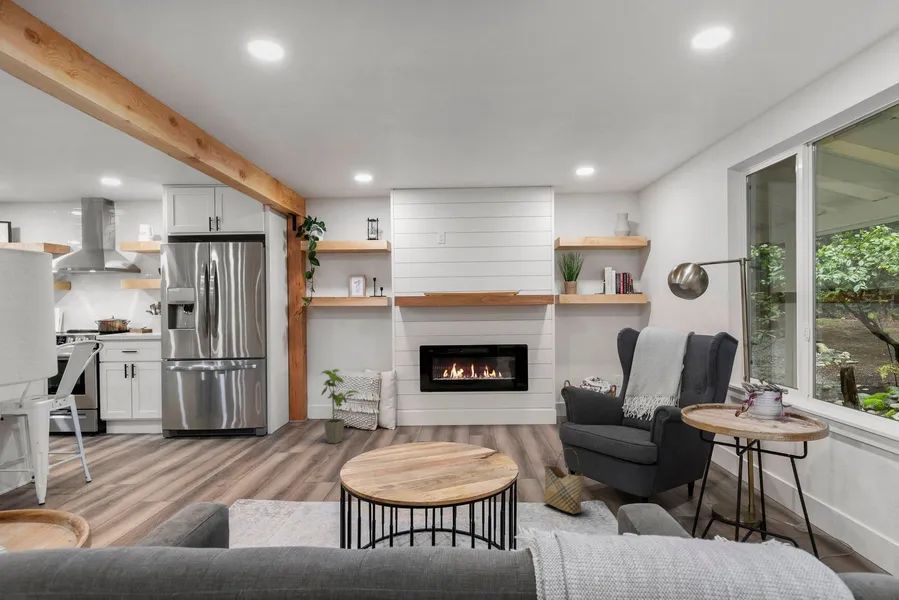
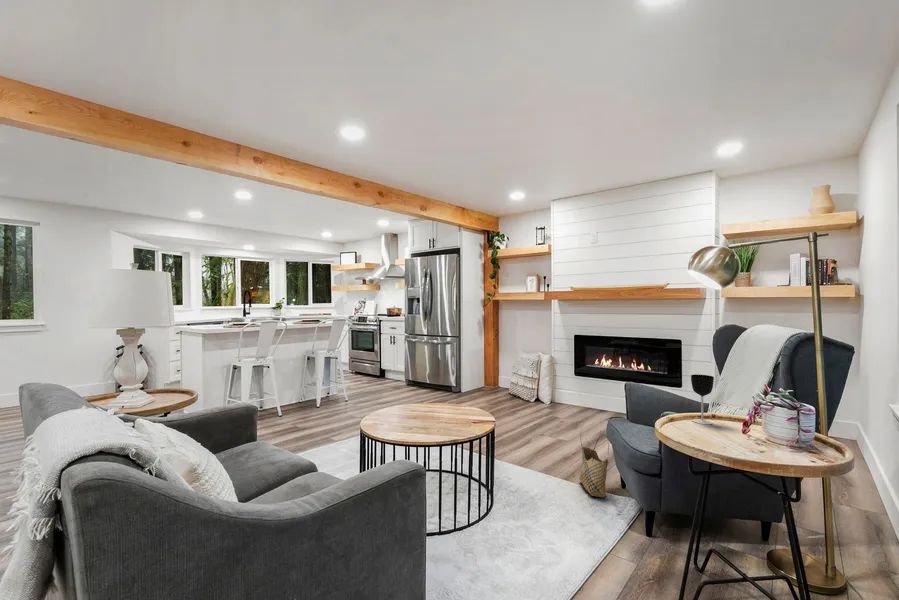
house plant: present [322,369,359,444] -> none [482,347,511,404]
wine glass: none [701,374,719,417] -> present [691,375,714,424]

